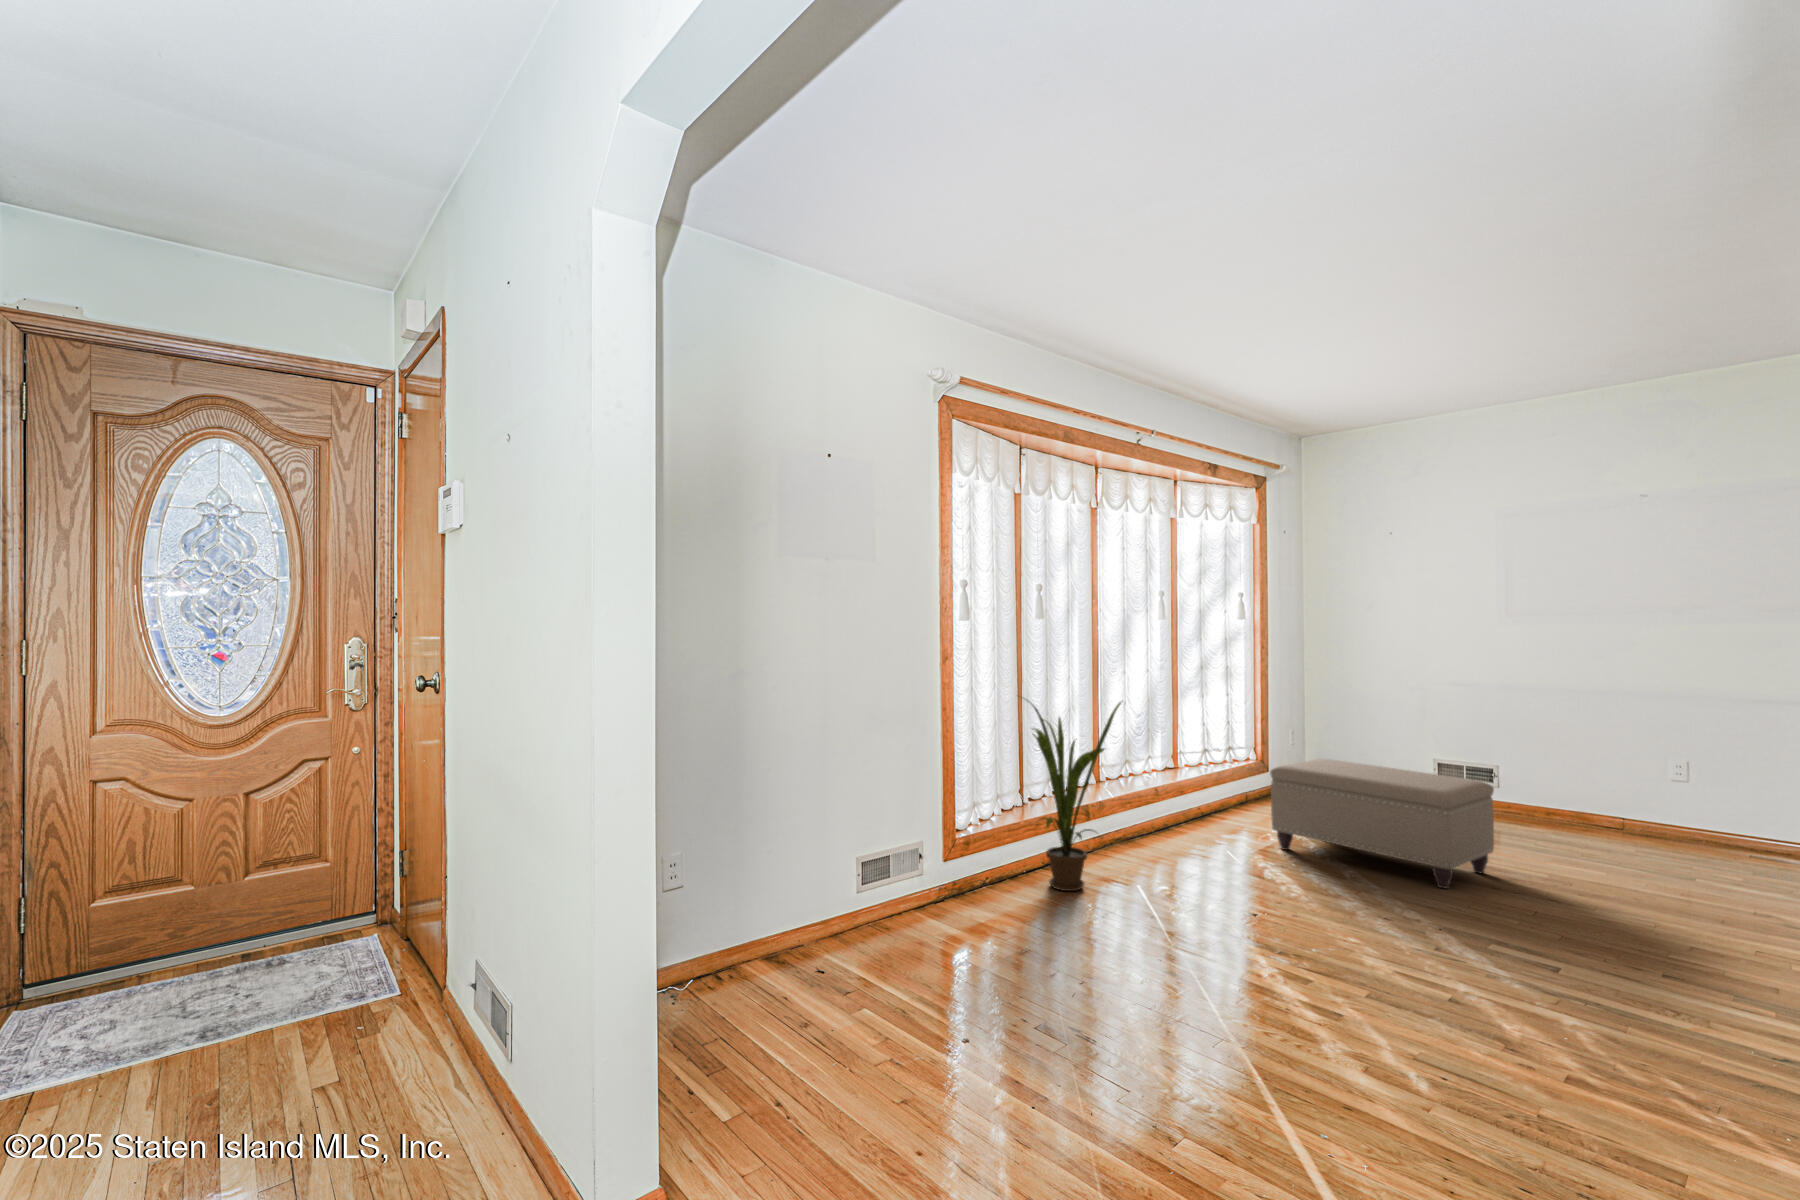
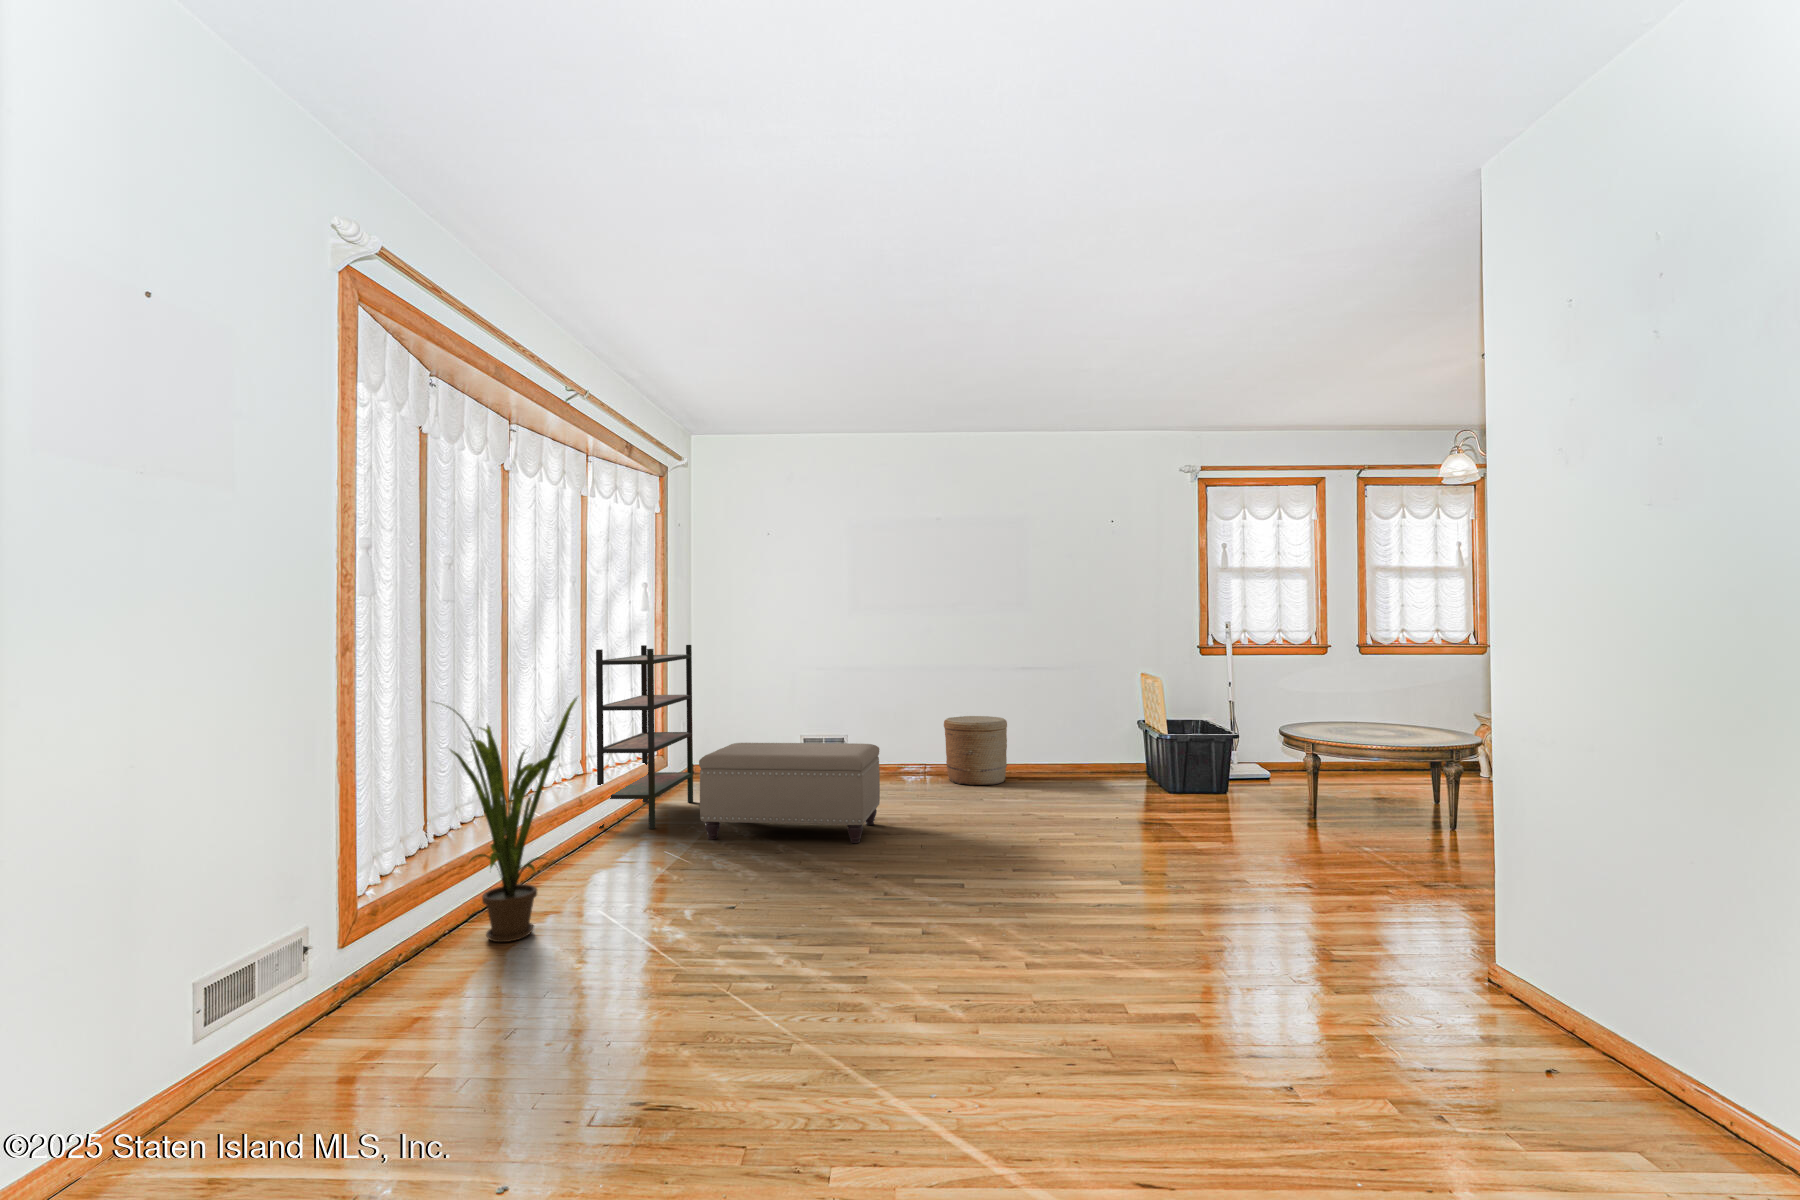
bookshelf: none [1185,654,1291,828] -> present [596,645,693,829]
woven basket: none [1636,764,1752,863] -> present [944,716,1007,785]

